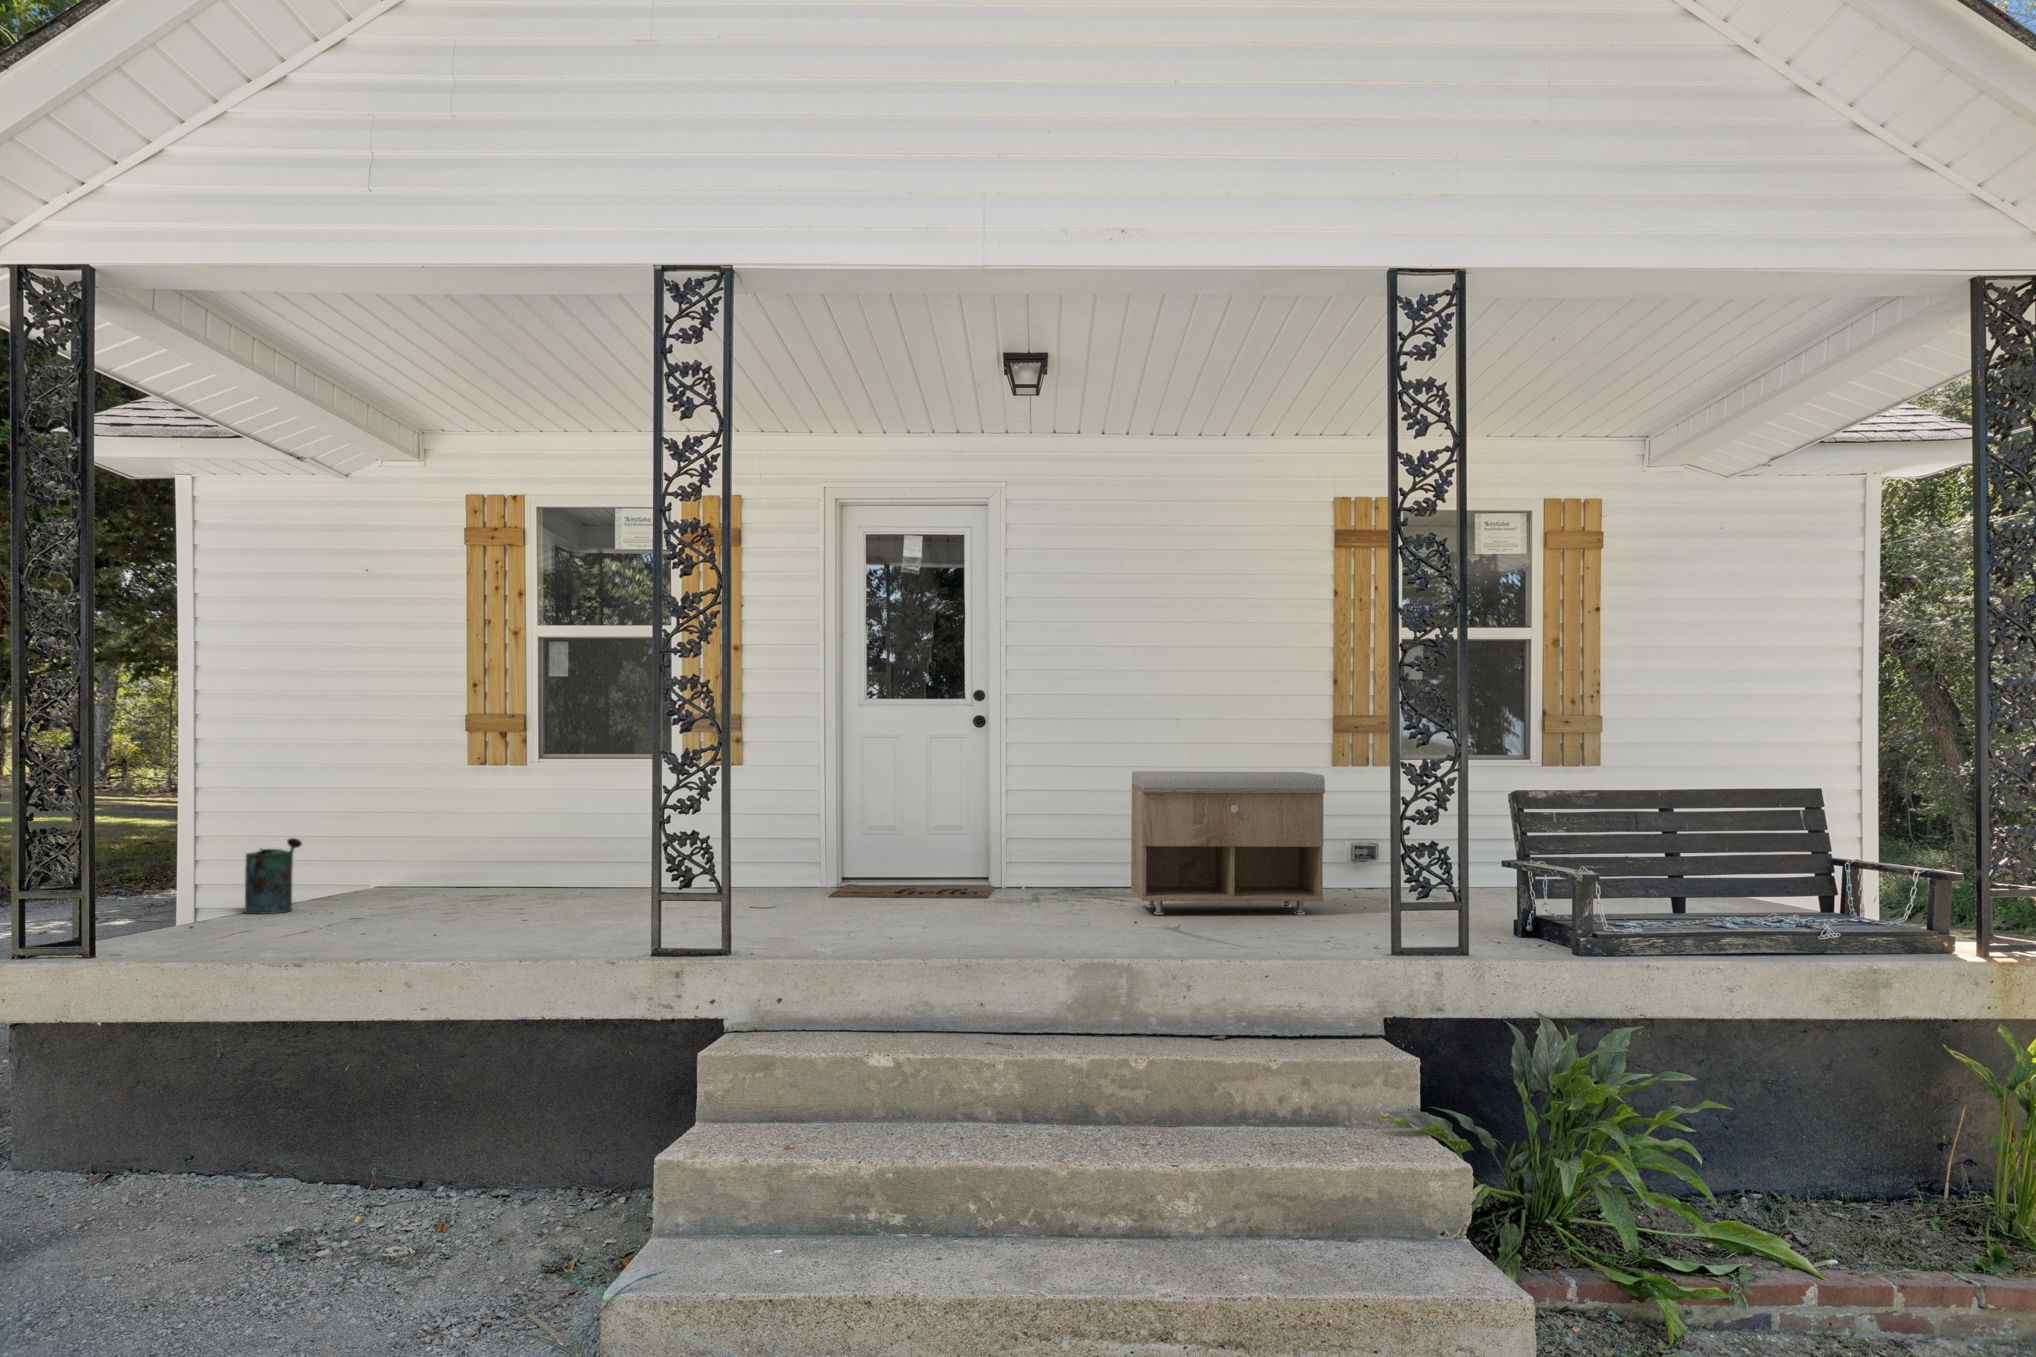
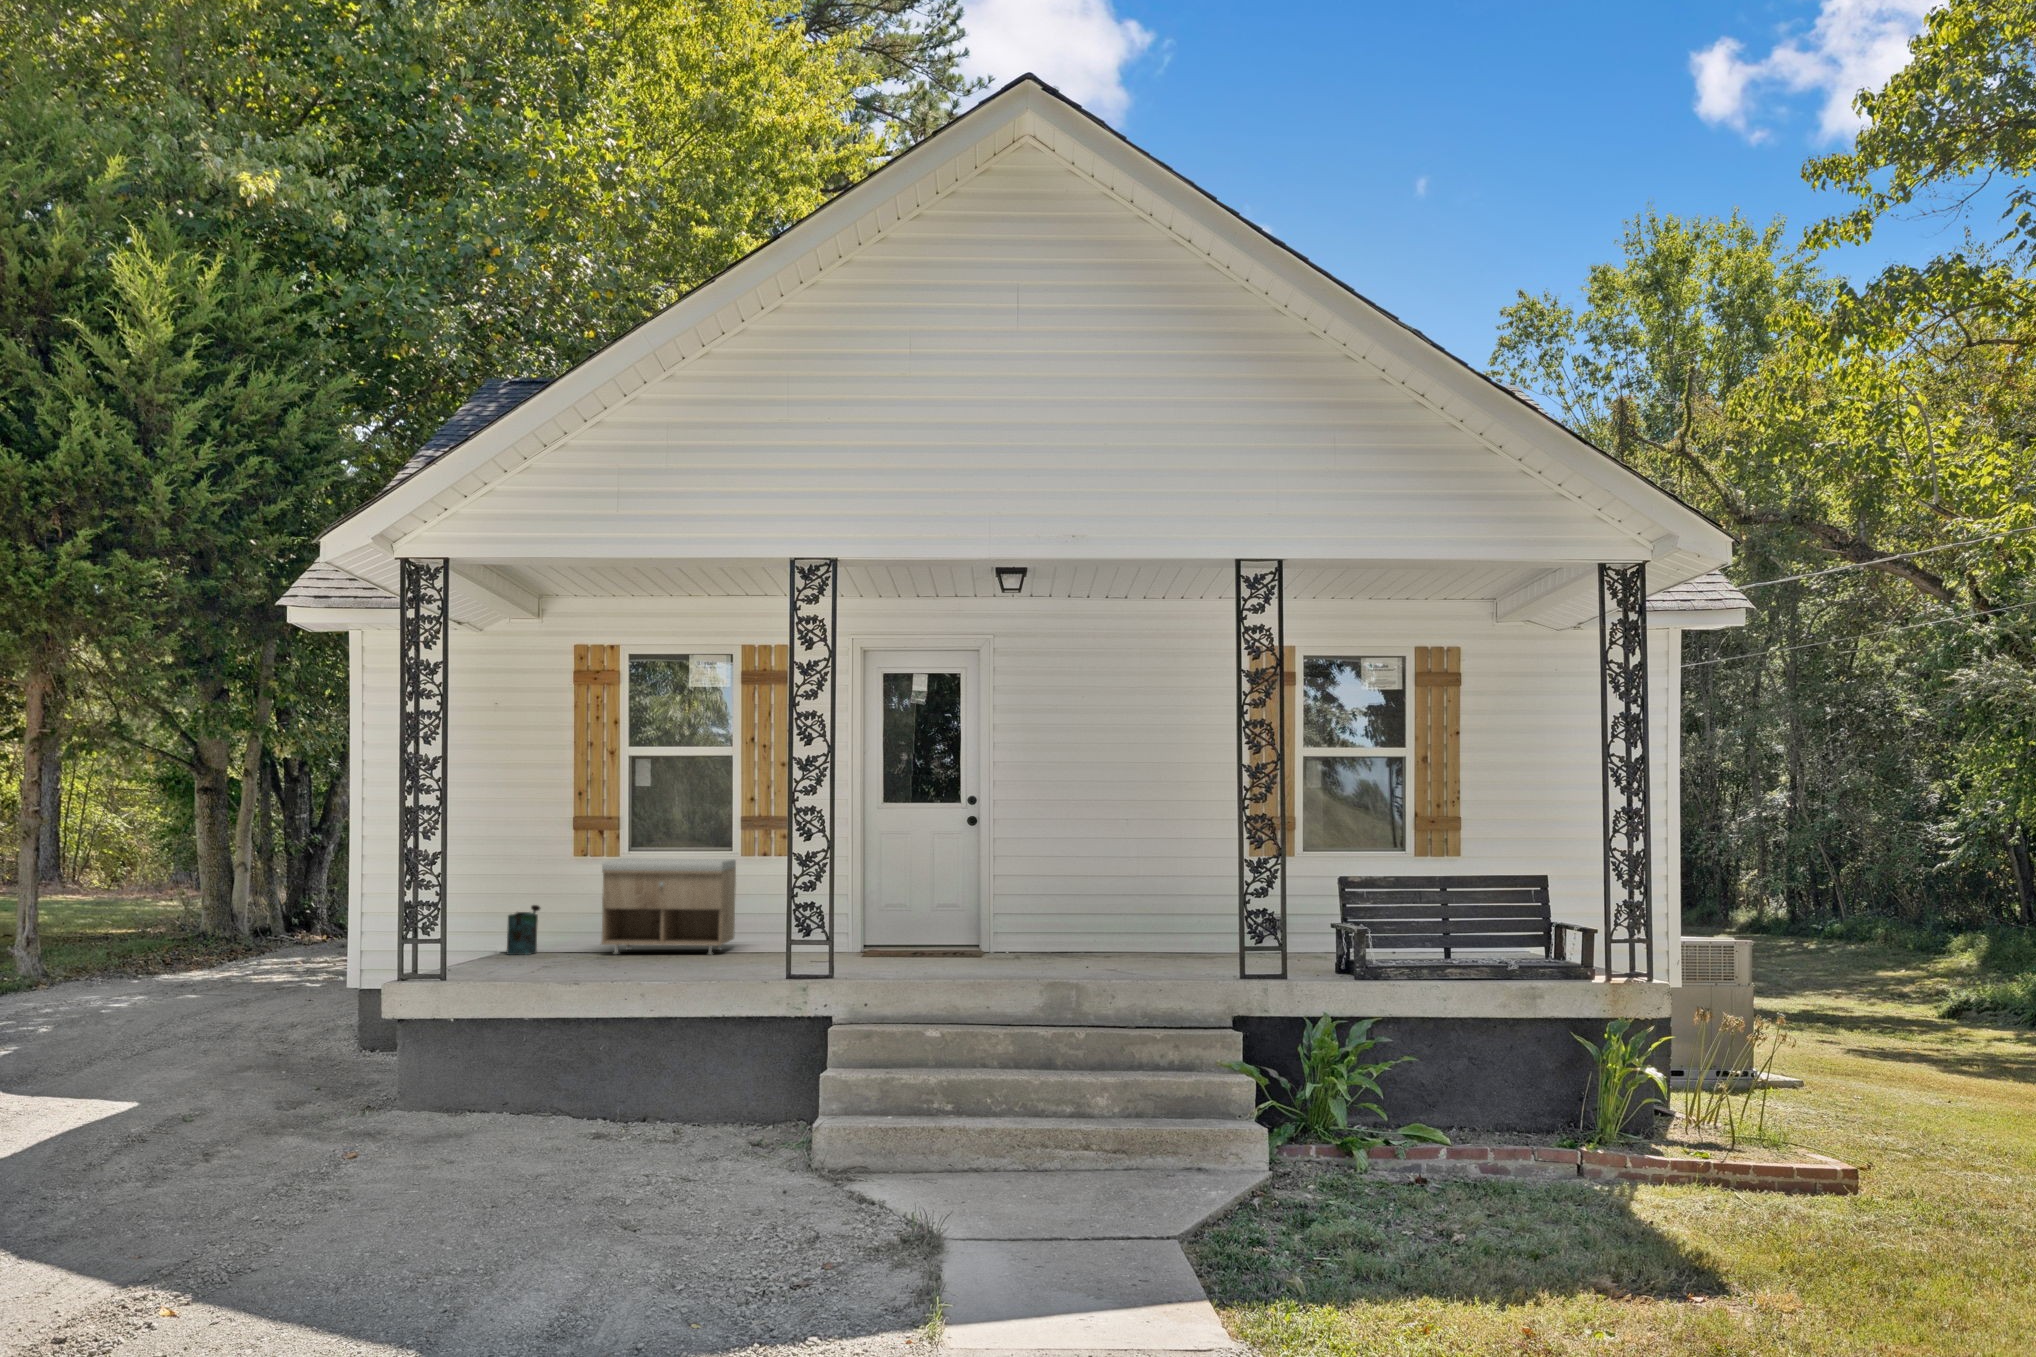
storage bench: present [1131,771,1325,915] -> present [601,858,736,954]

